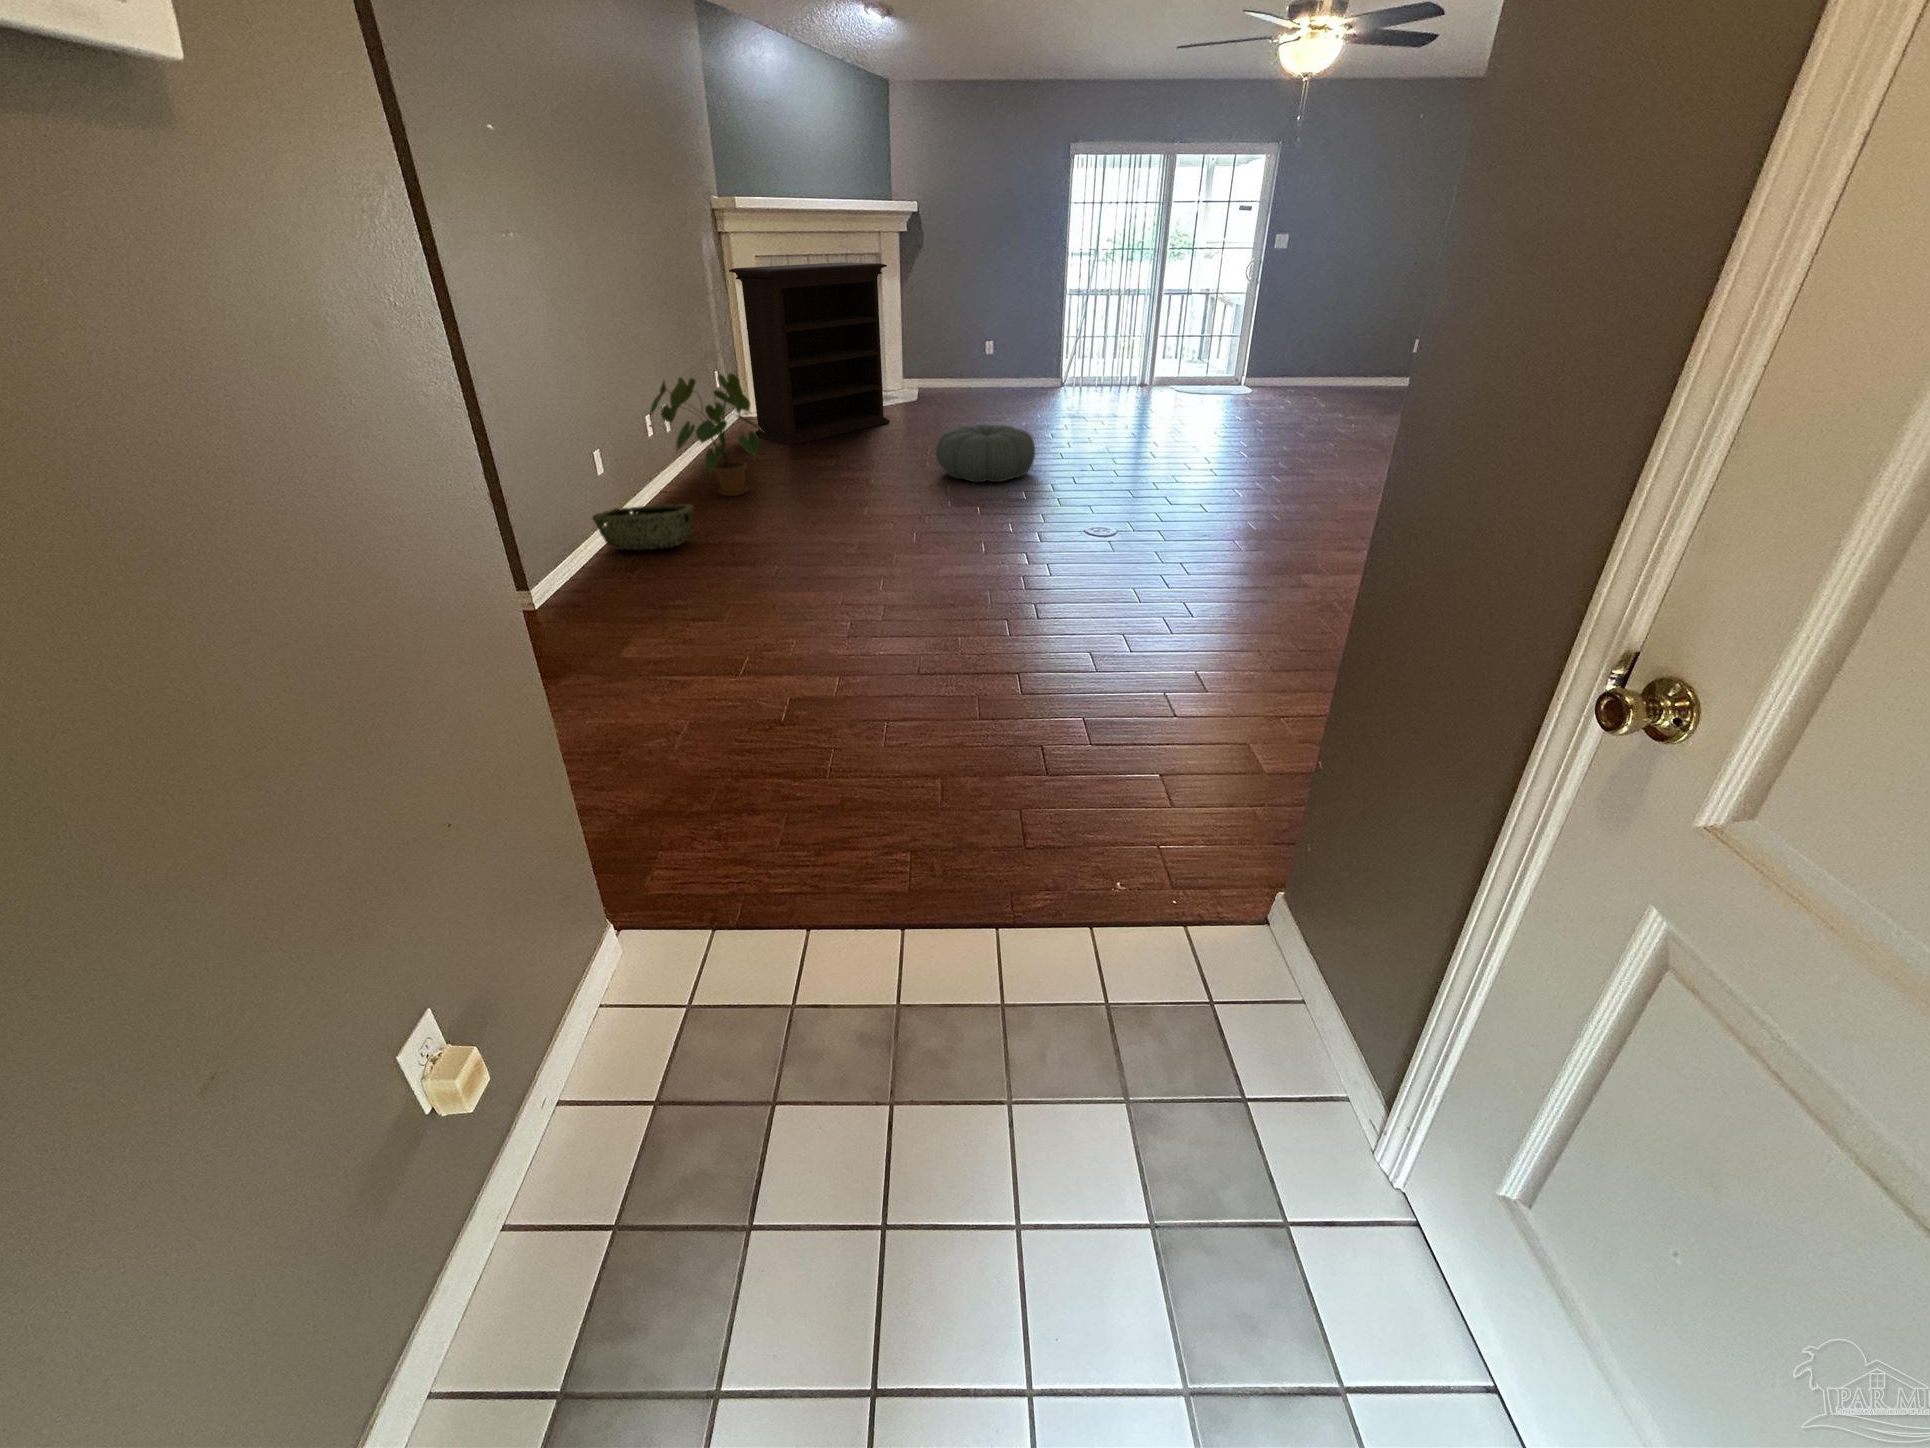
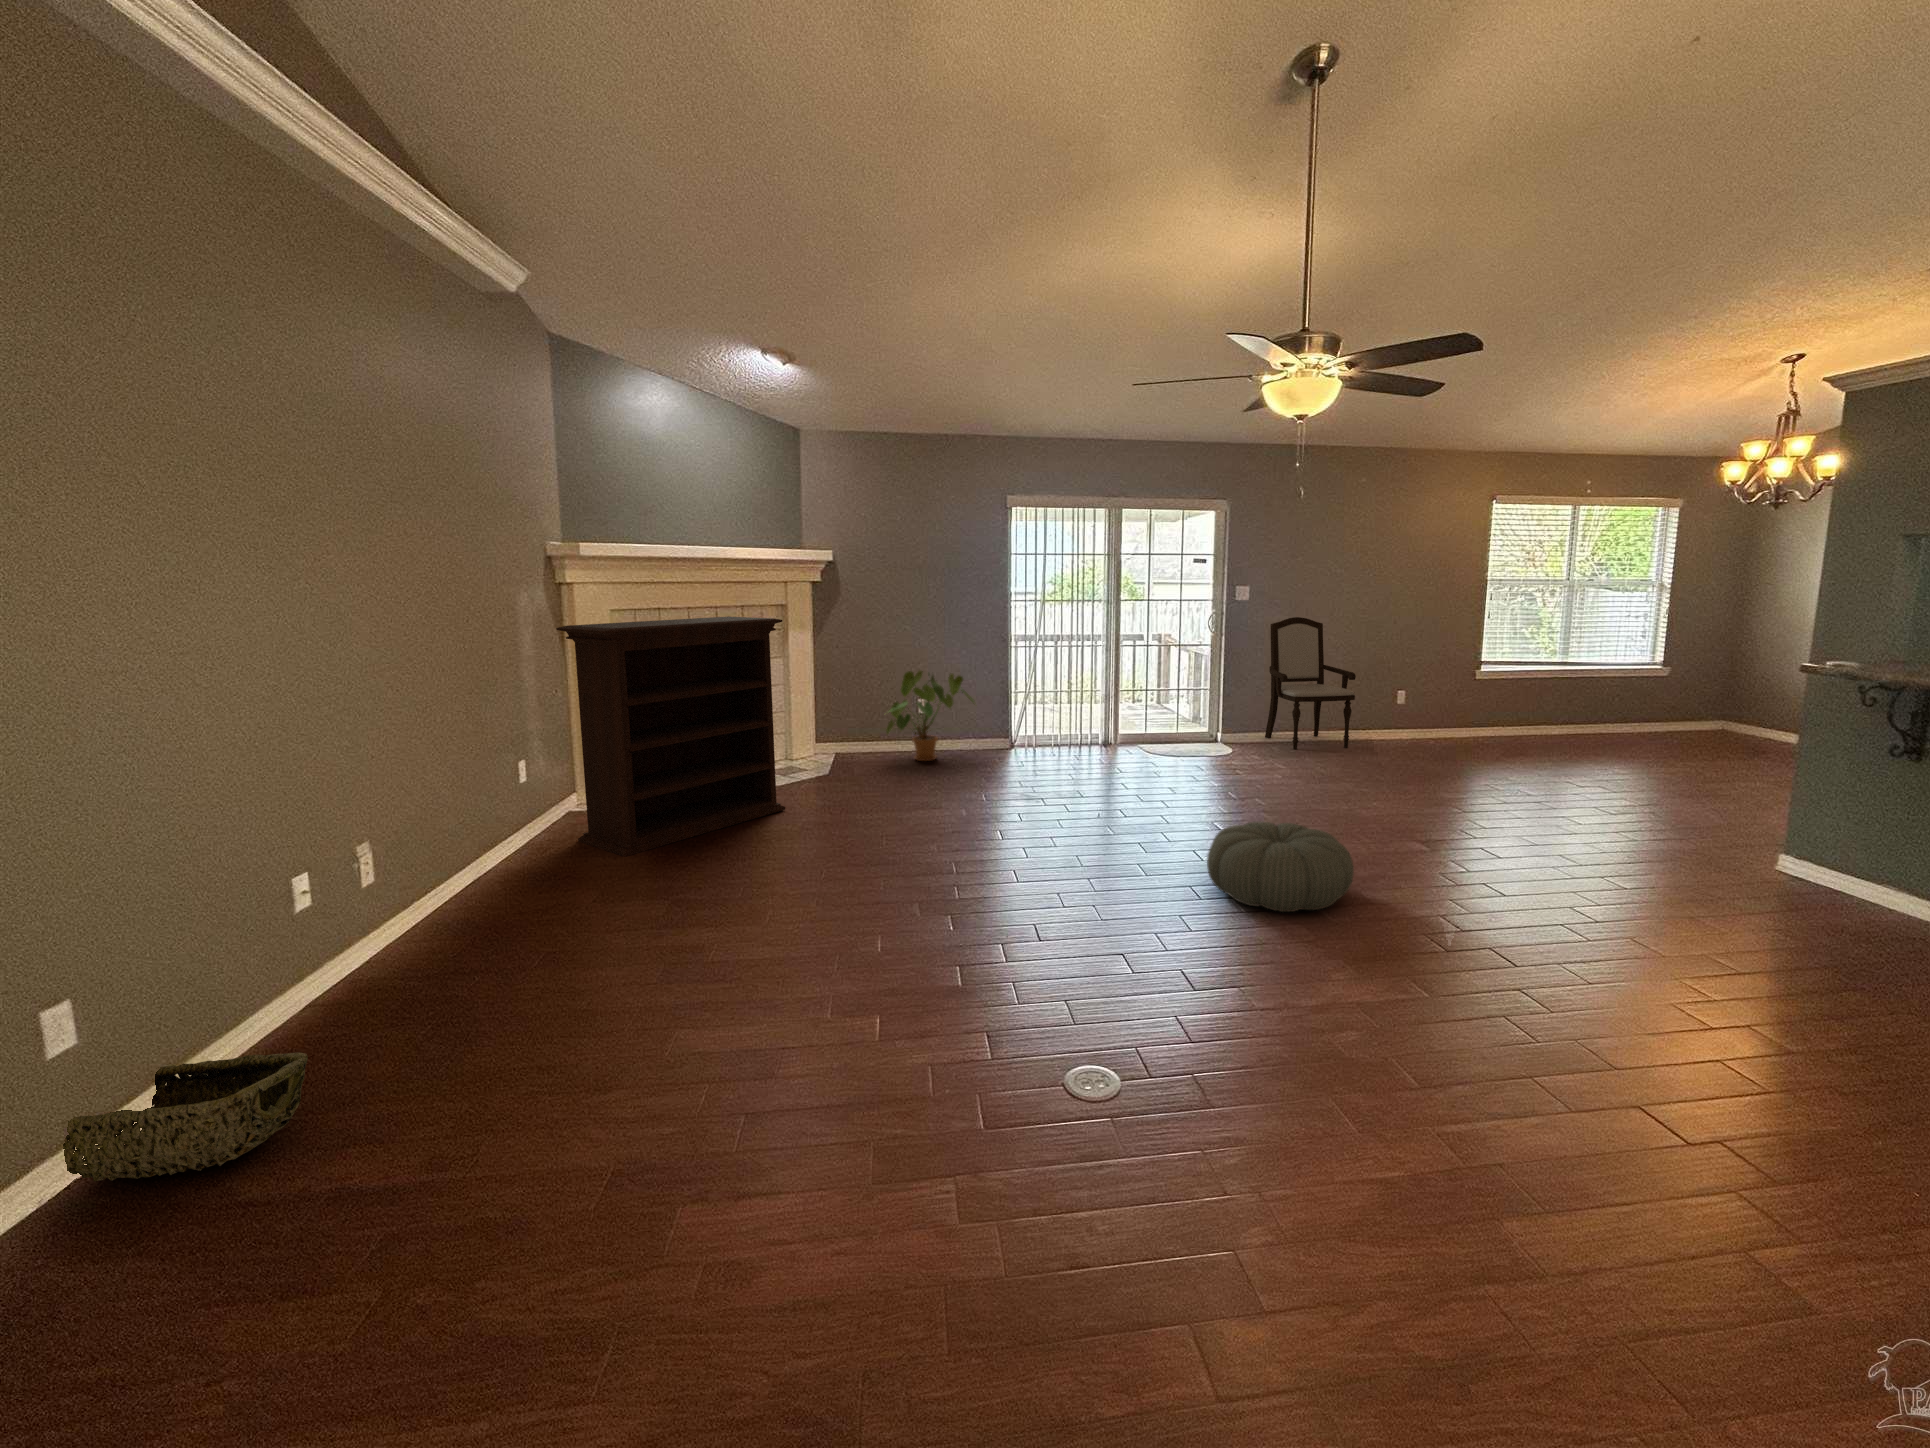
armchair: none [1286,266,1377,392] -> present [1265,617,1356,750]
house plant: present [650,374,760,496] -> present [886,671,975,761]
pouf: present [936,424,1035,482] -> present [1207,822,1354,912]

